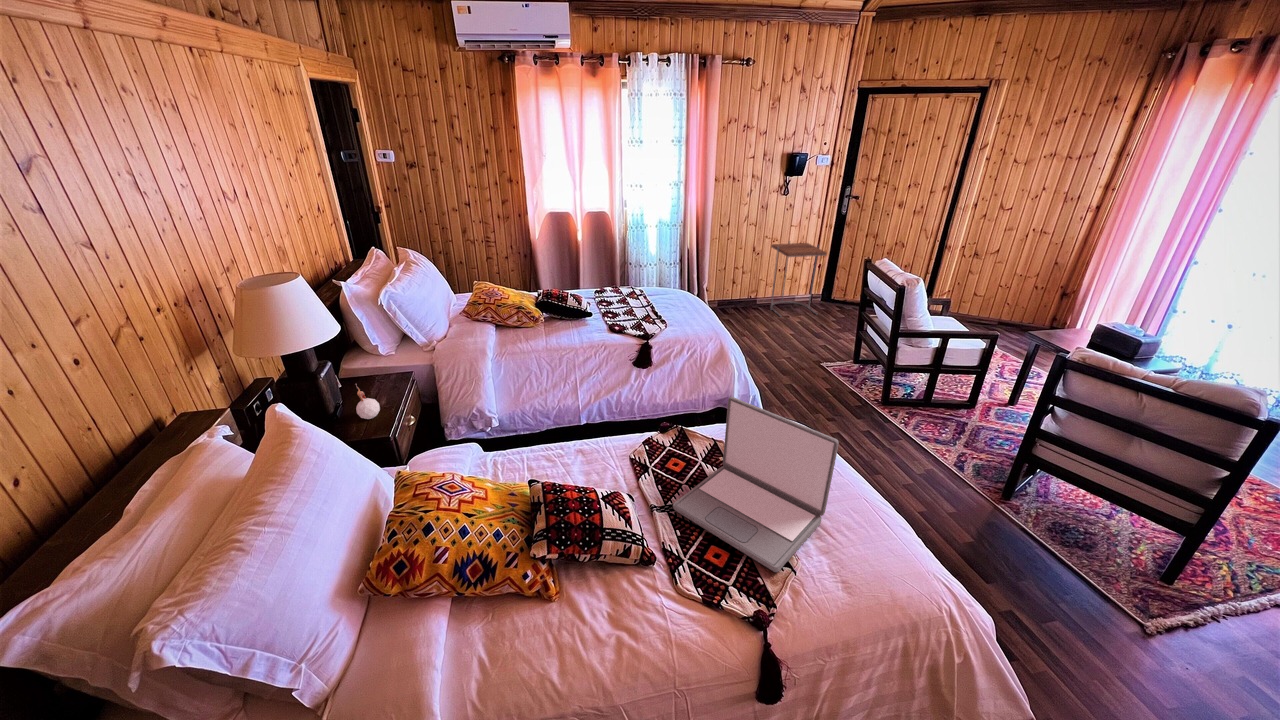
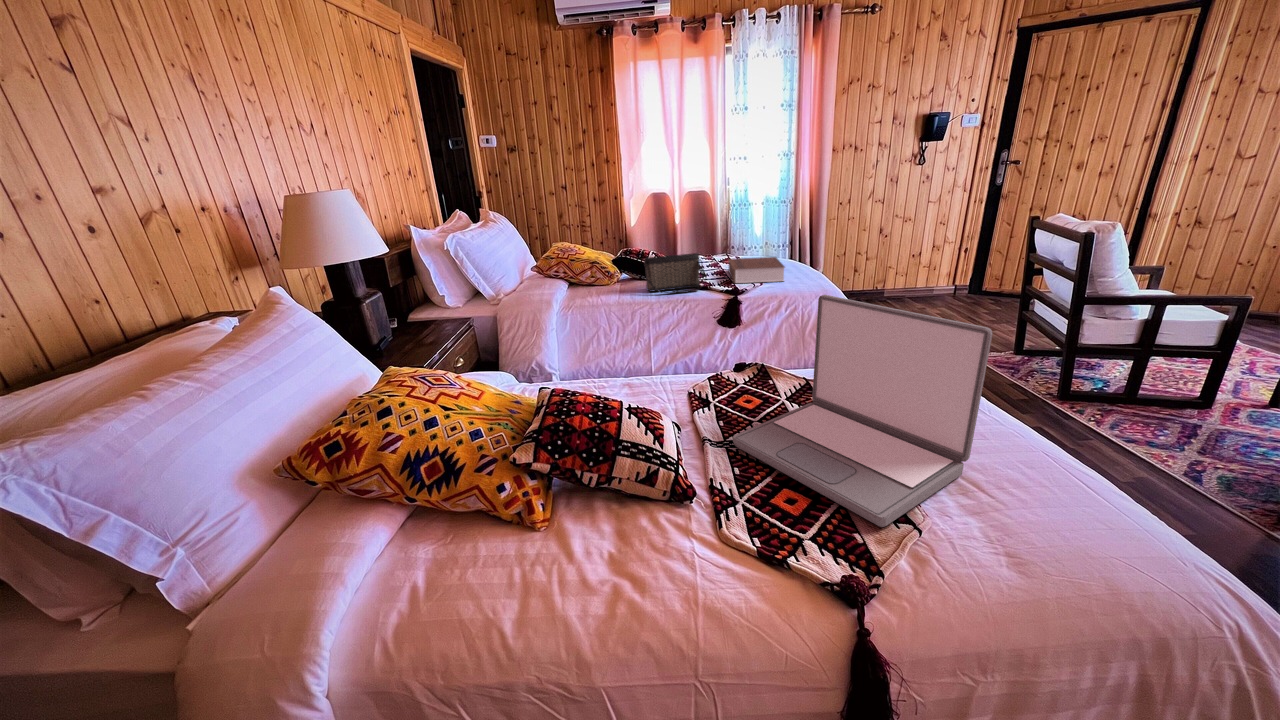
side table: present [770,241,827,317] -> none [903,220,978,309]
book: none [636,295,685,324] -> present [729,257,785,283]
handbag: none [567,300,622,337] -> present [644,253,706,294]
candle: present [356,387,380,419] -> none [394,312,420,352]

